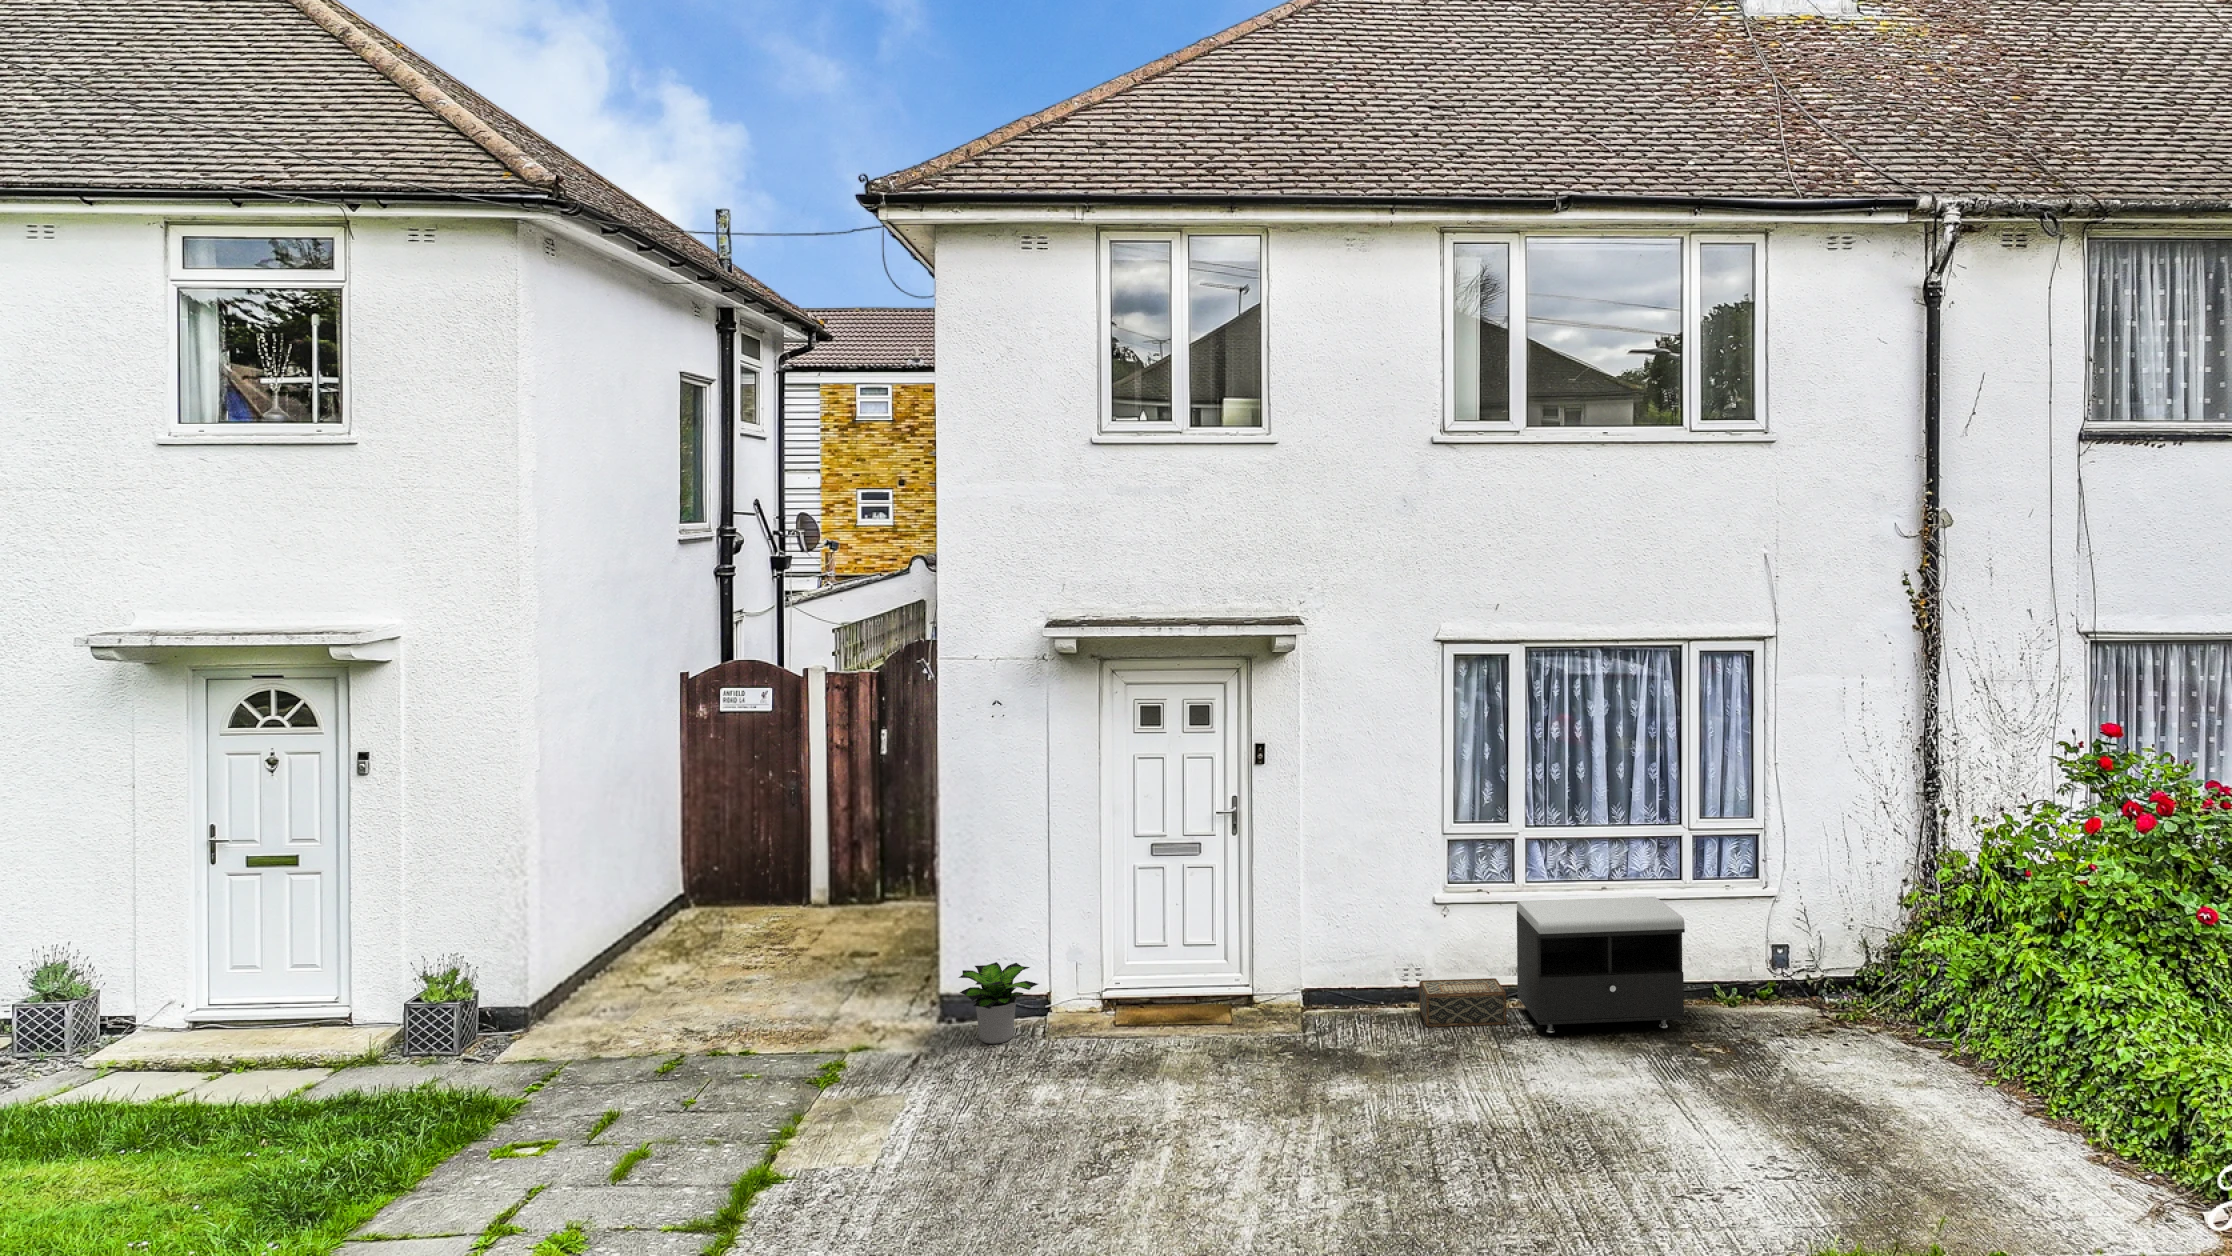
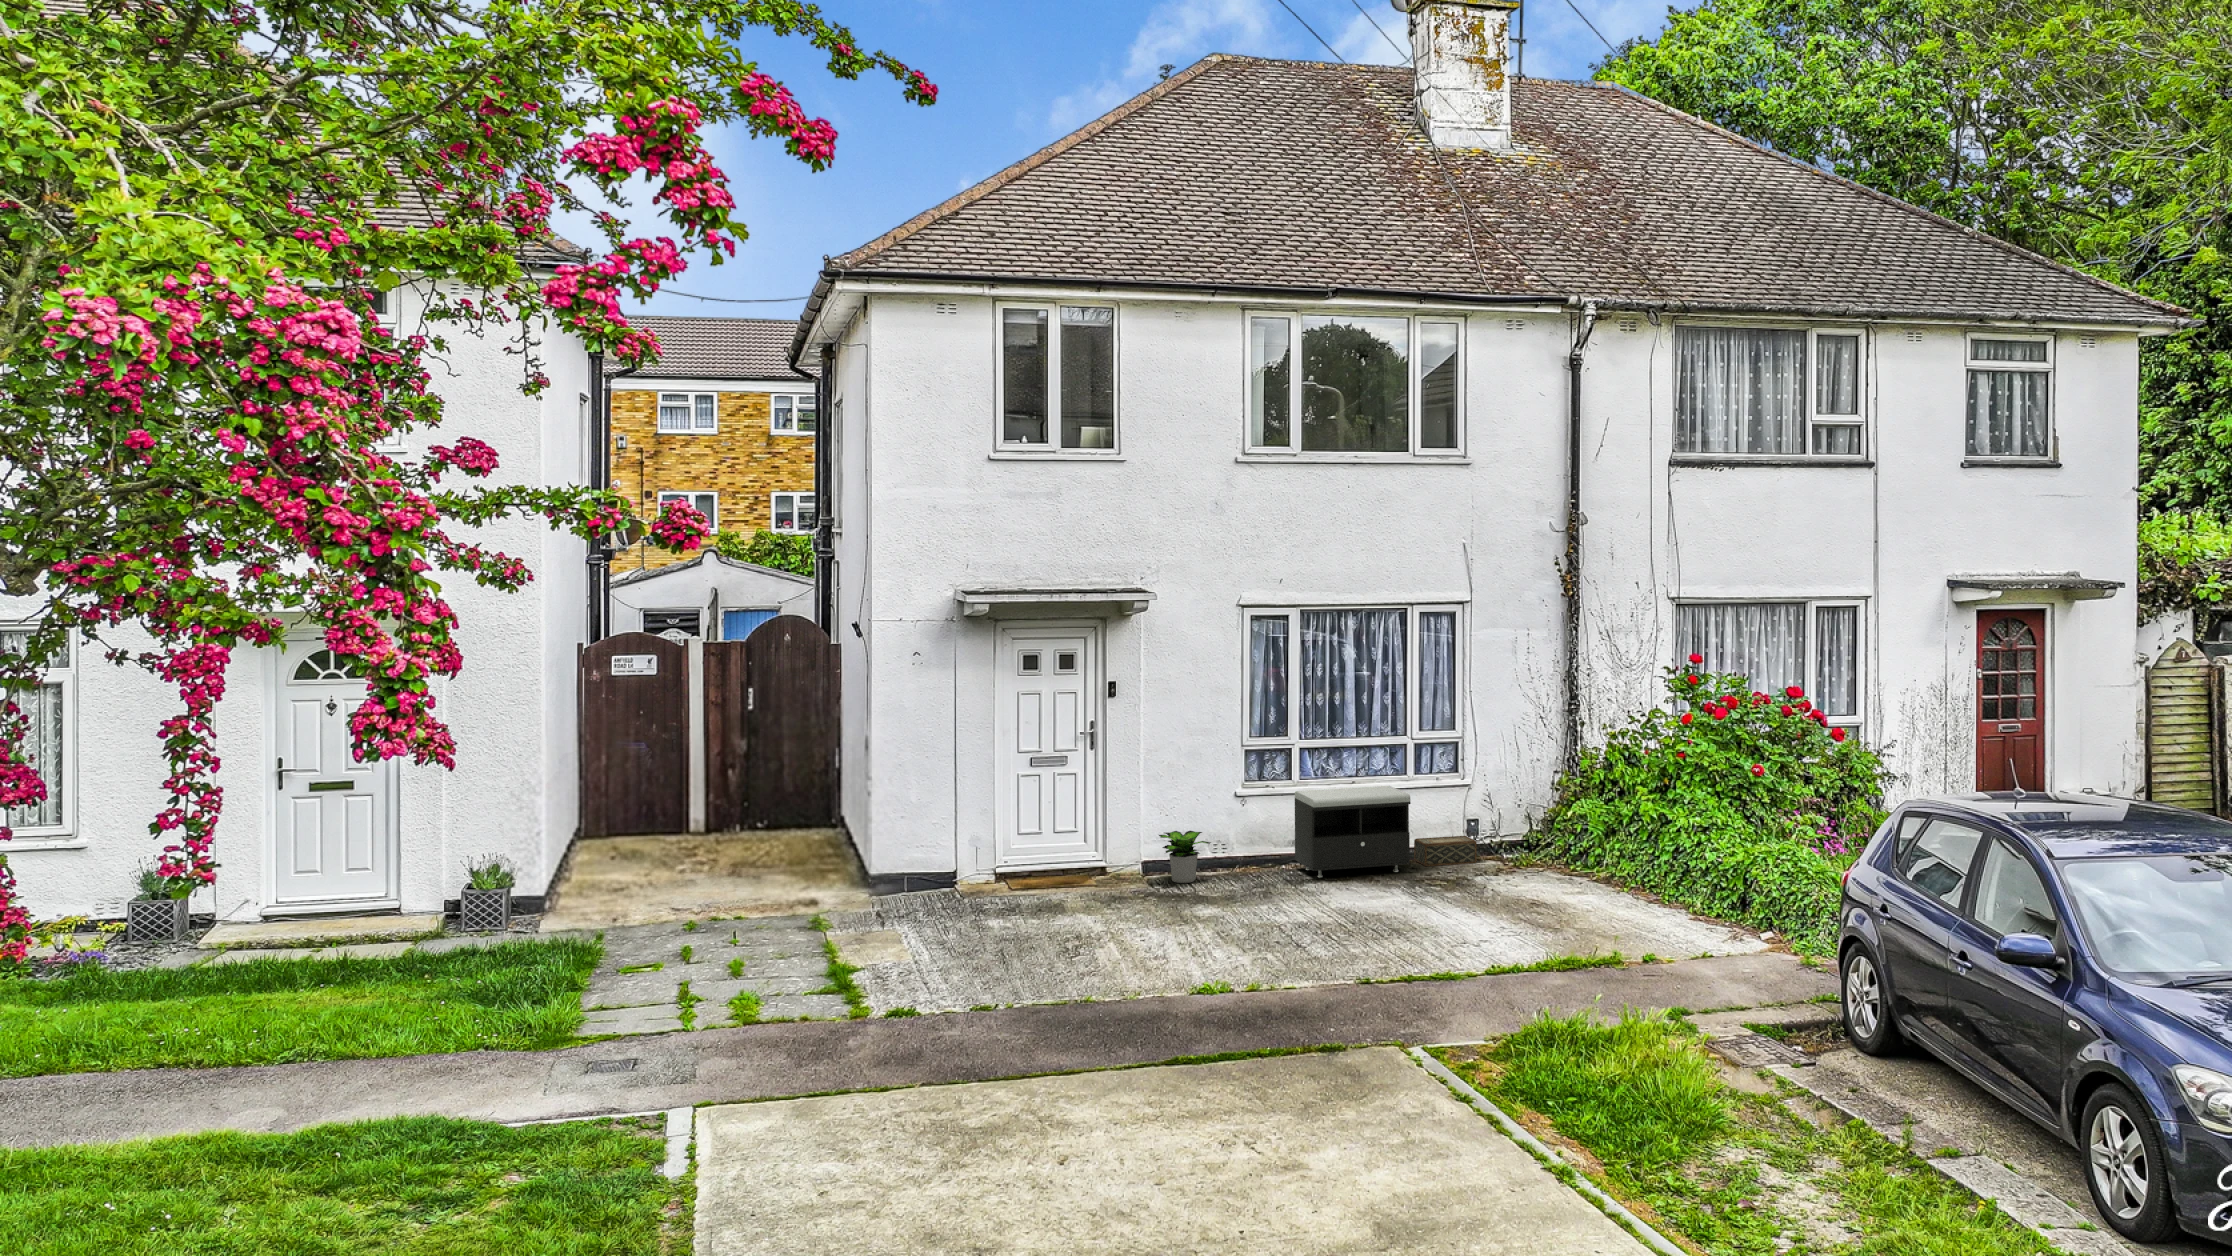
potted plant: present [959,962,1038,1044] -> present [1159,831,1211,883]
woven basket: present [1419,978,1507,1027] -> present [1414,836,1477,866]

